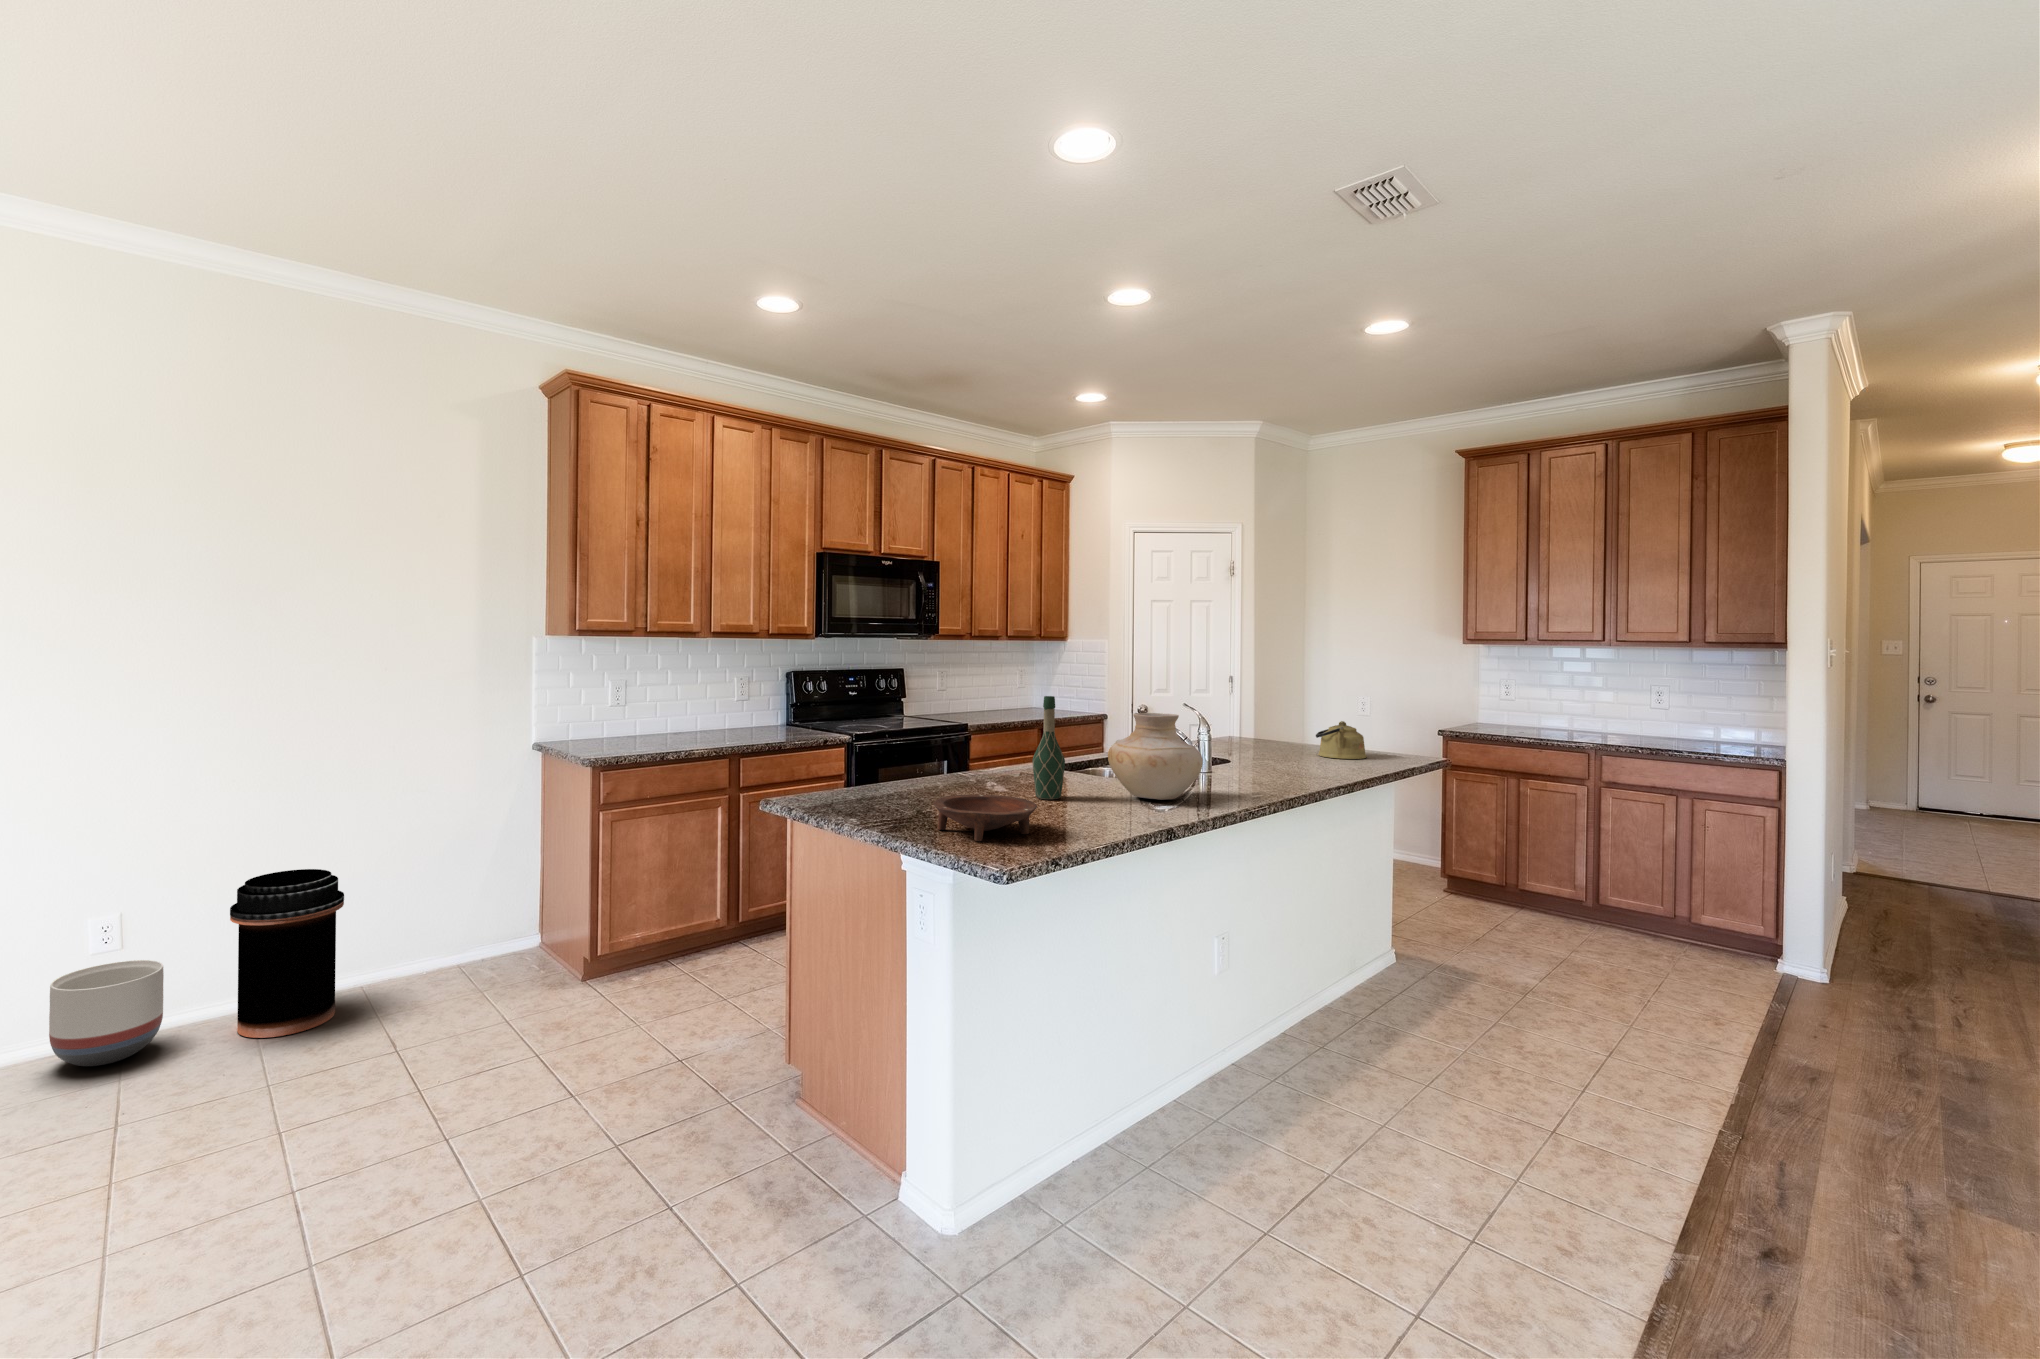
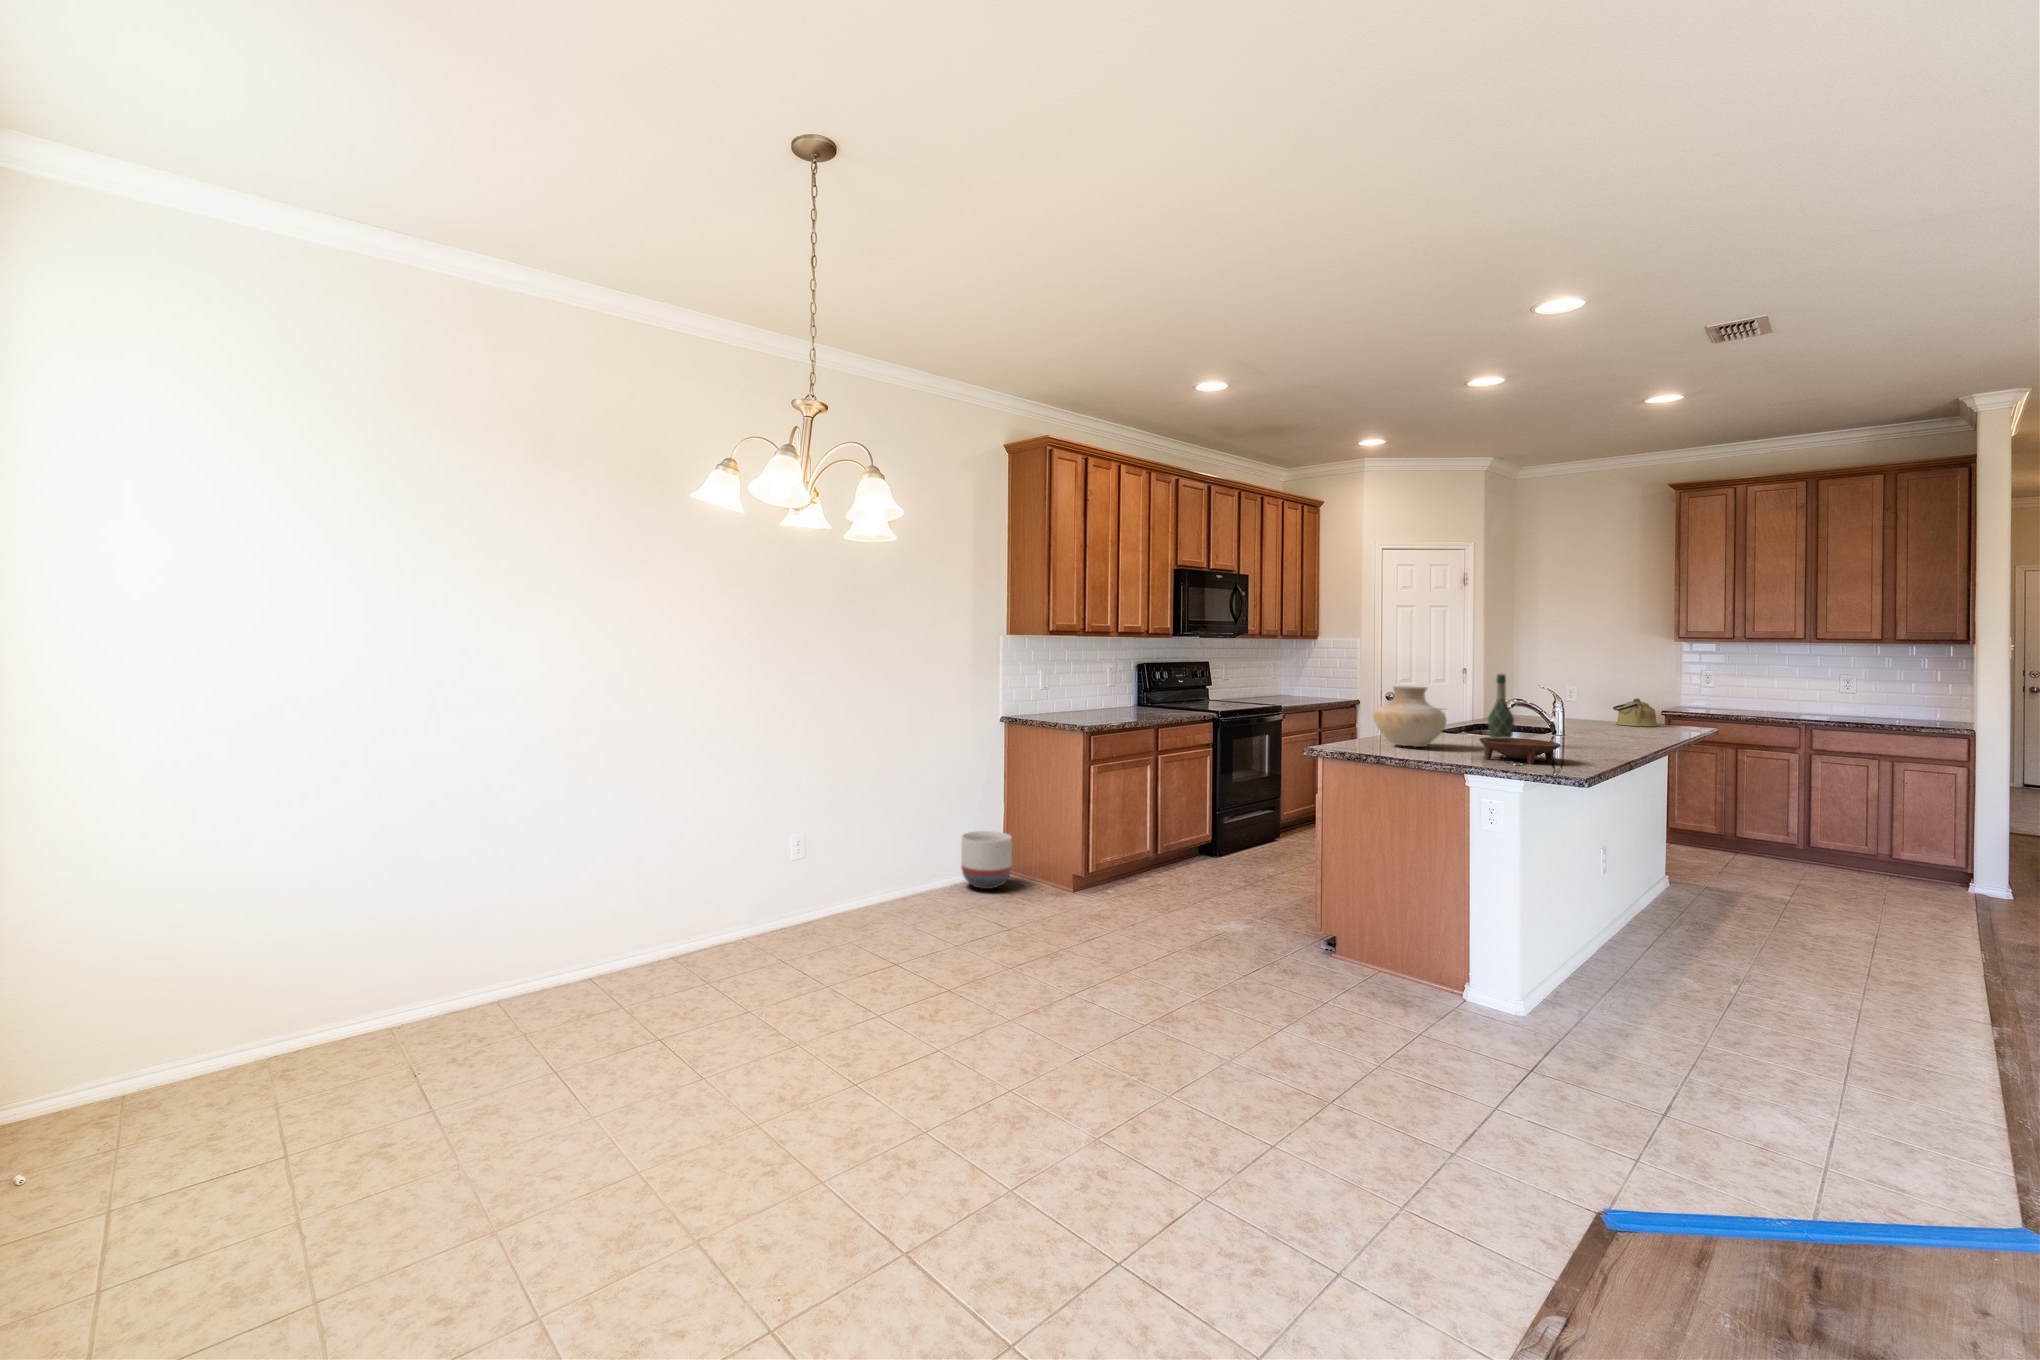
vase: present [1108,713,1203,800] -> present [1373,686,1447,747]
trash can: present [230,869,344,1038] -> none [863,804,930,921]
planter: present [49,960,164,1066] -> present [961,831,1012,889]

